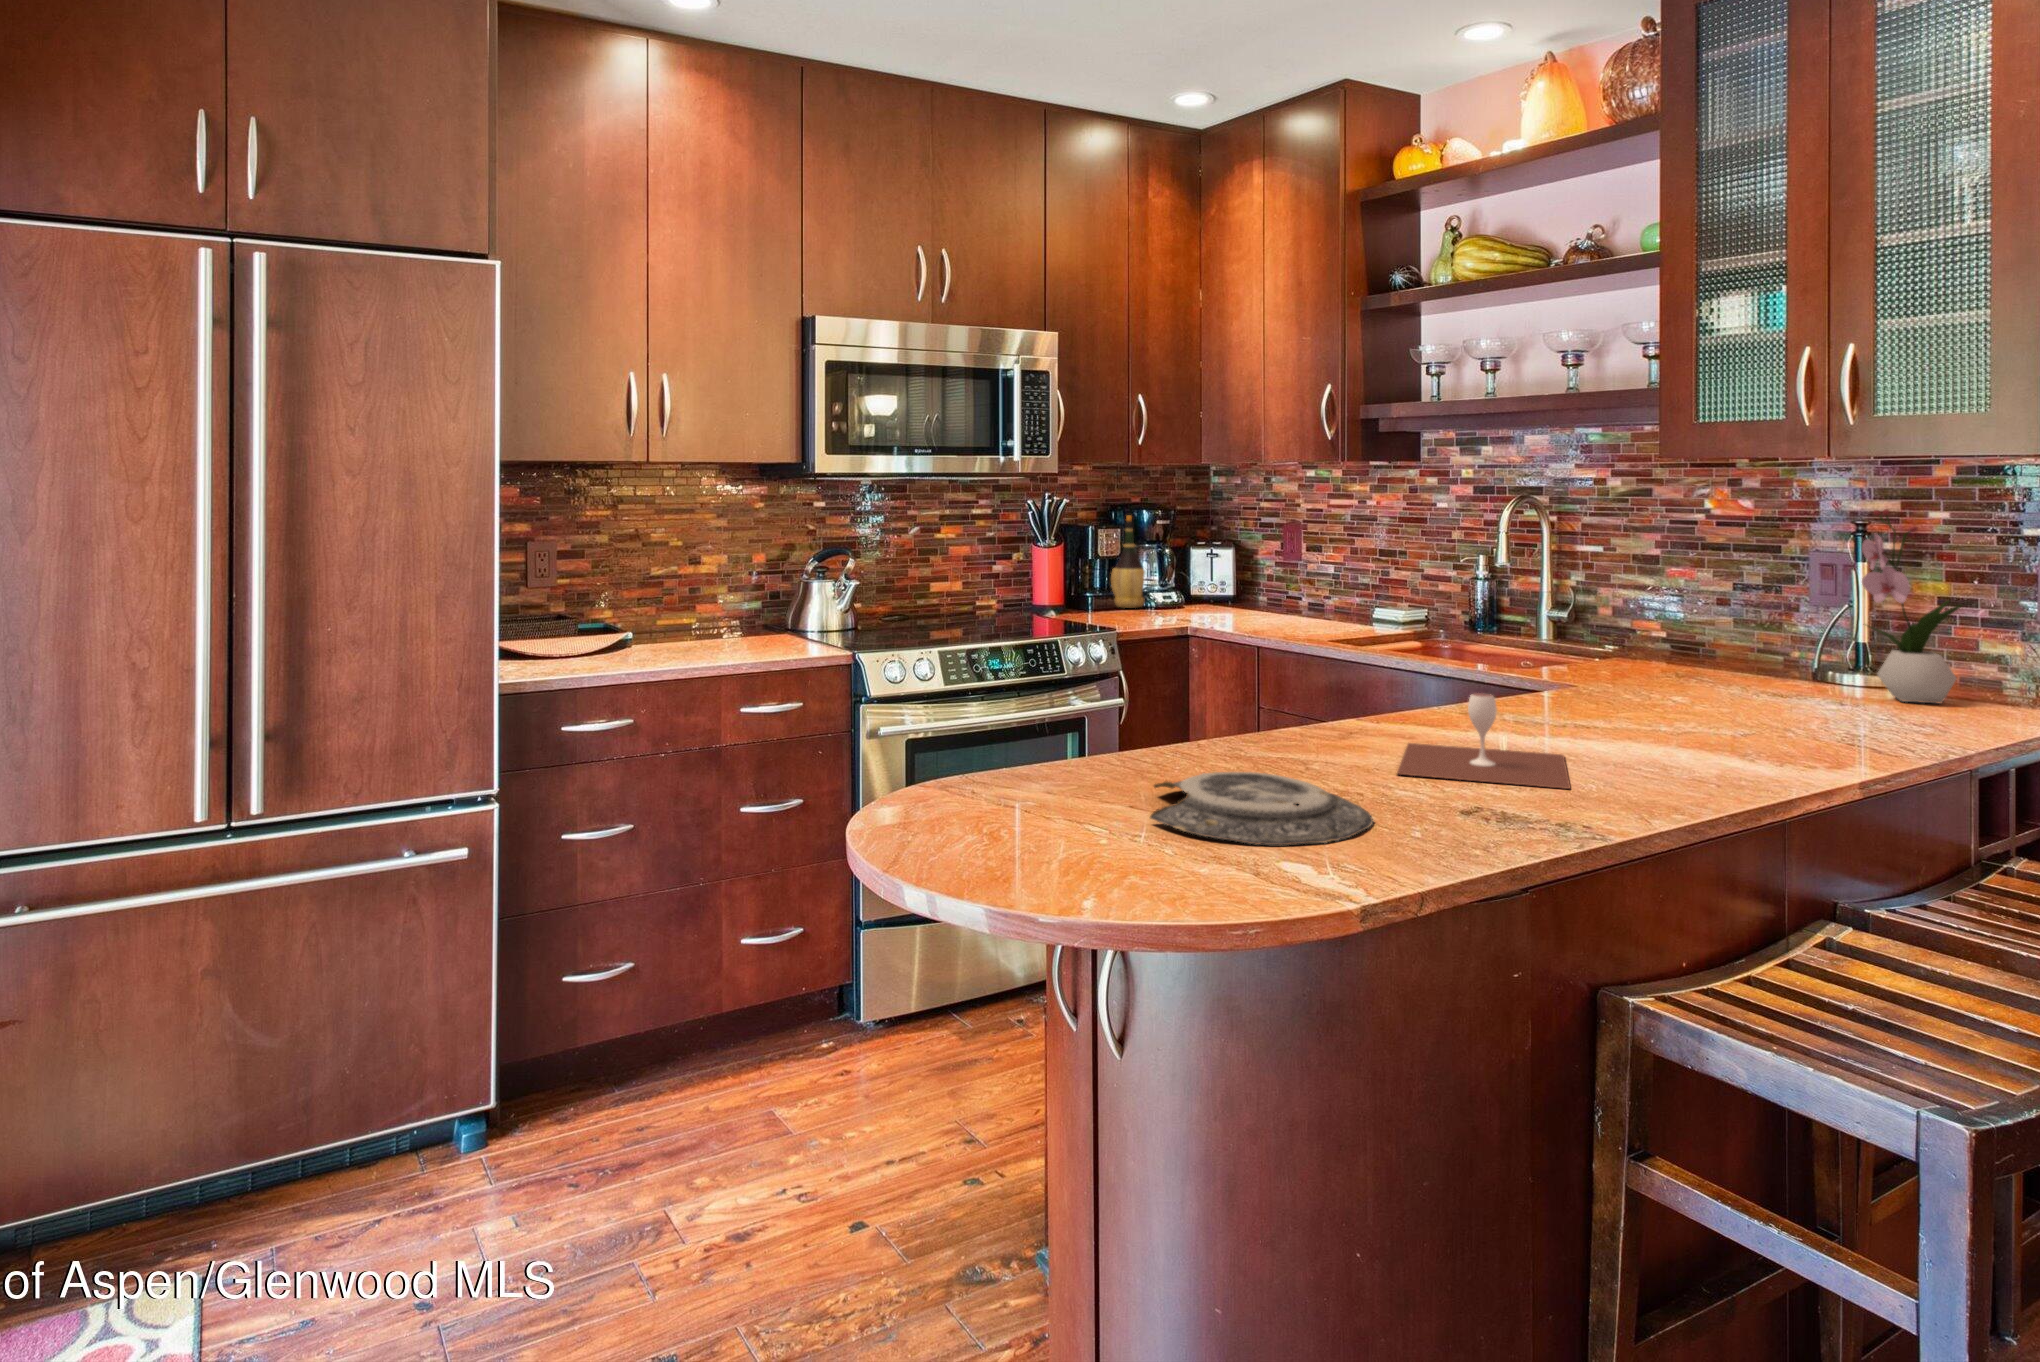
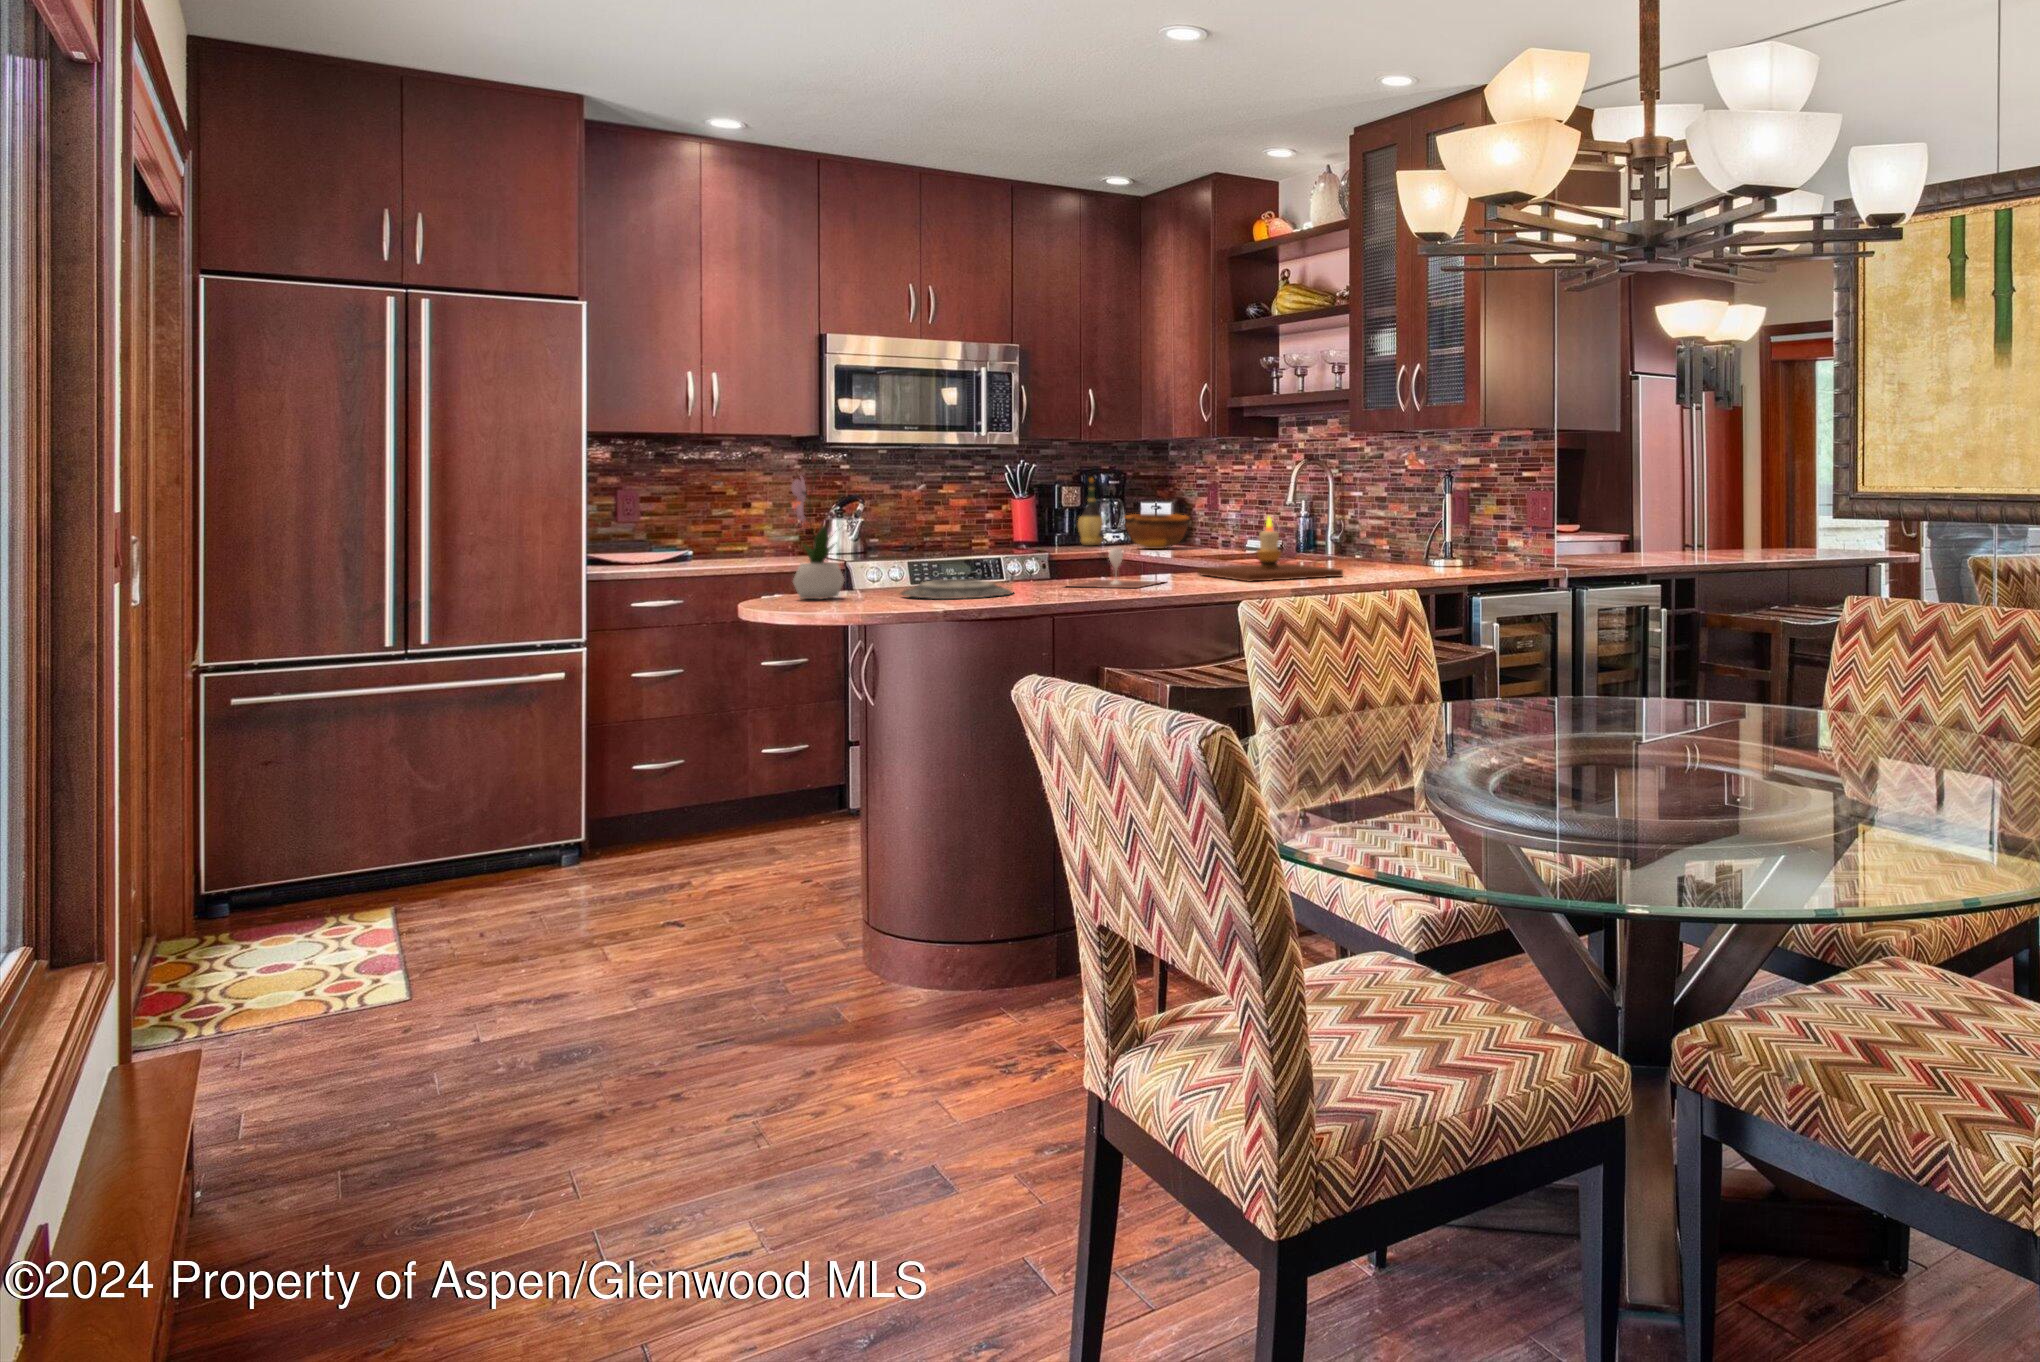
flower arrangement: present [1862,509,1961,704] -> present [791,458,845,599]
bowl: none [1195,568,1291,620] -> present [1125,514,1189,549]
candle: none [1538,619,1849,758] -> present [1197,517,1343,581]

